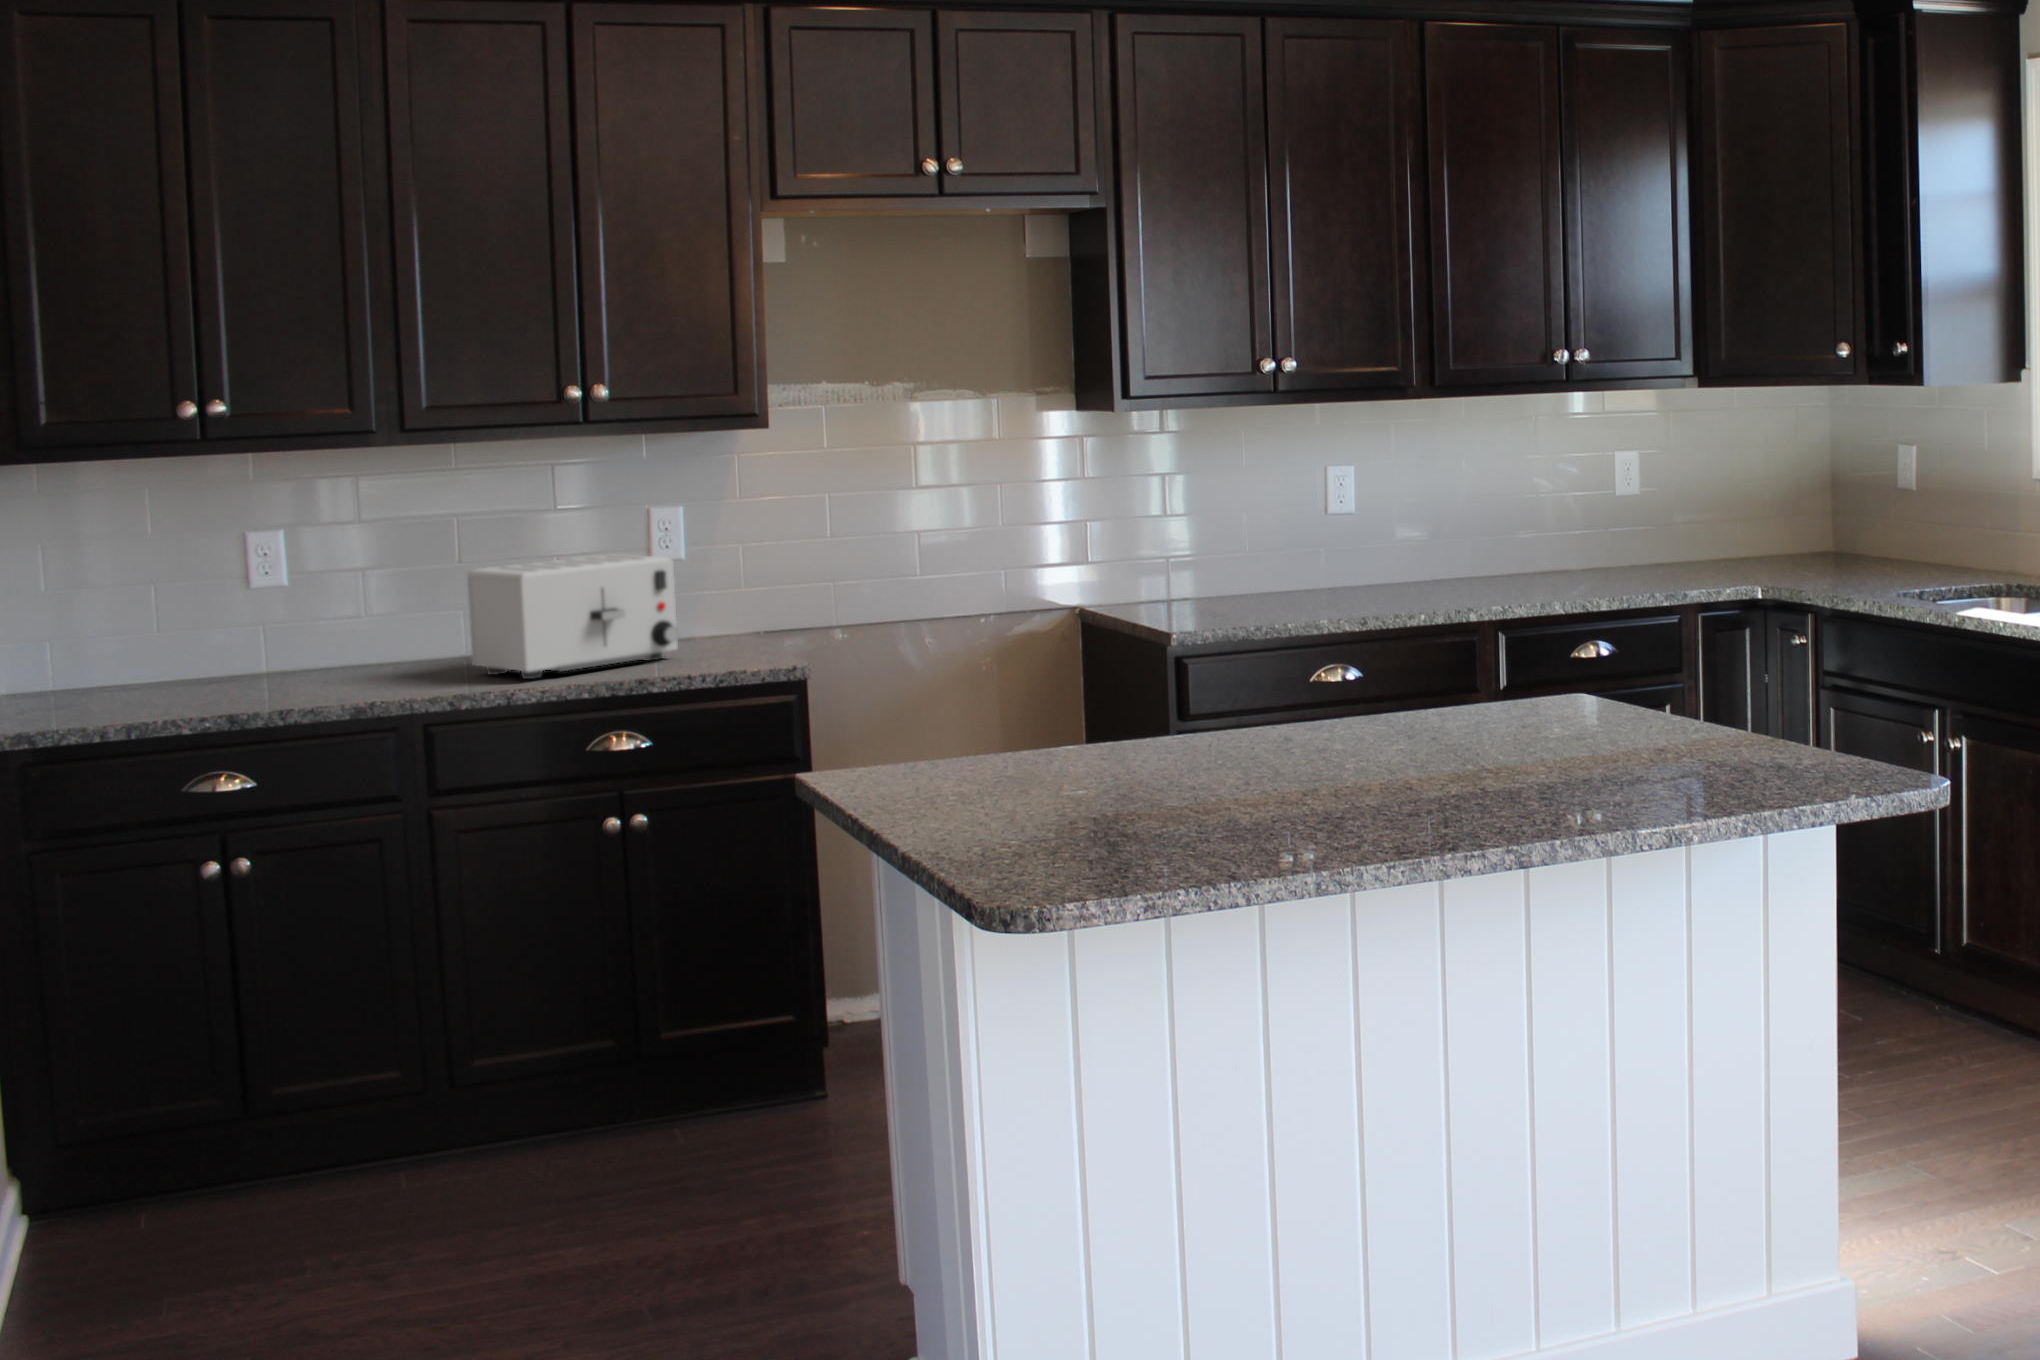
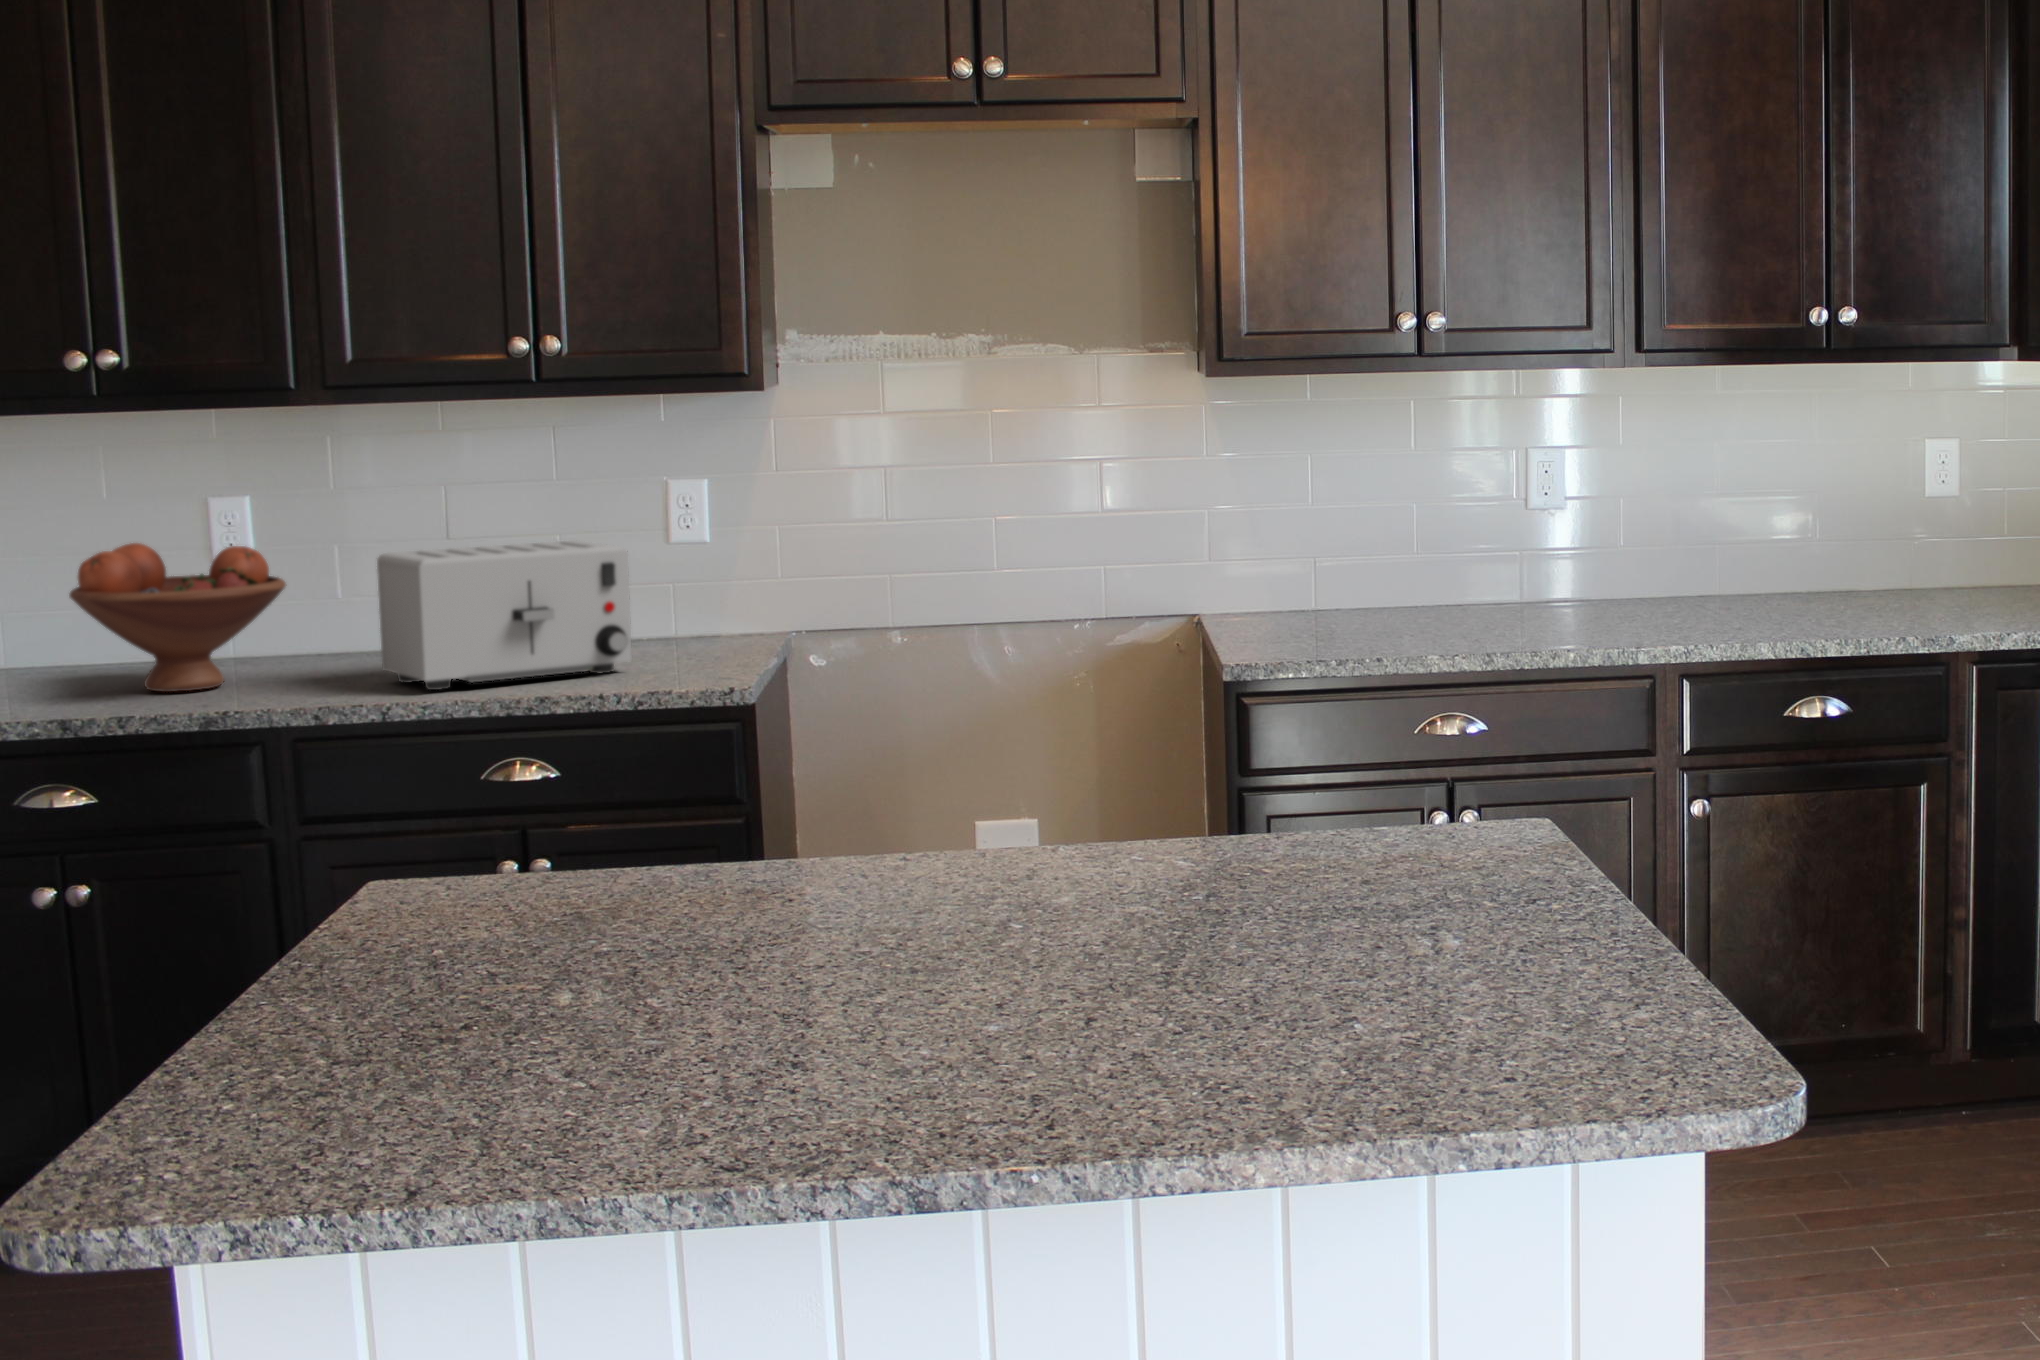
fruit bowl: none [206,568,387,691] -> present [69,543,286,692]

